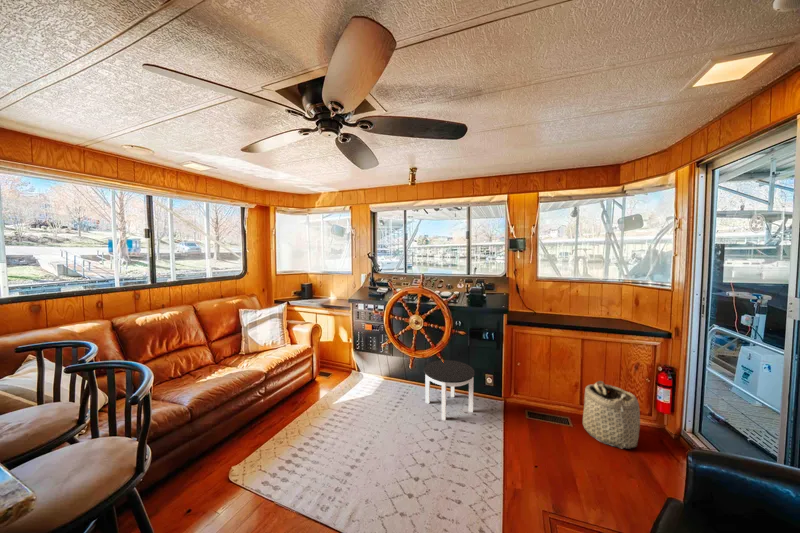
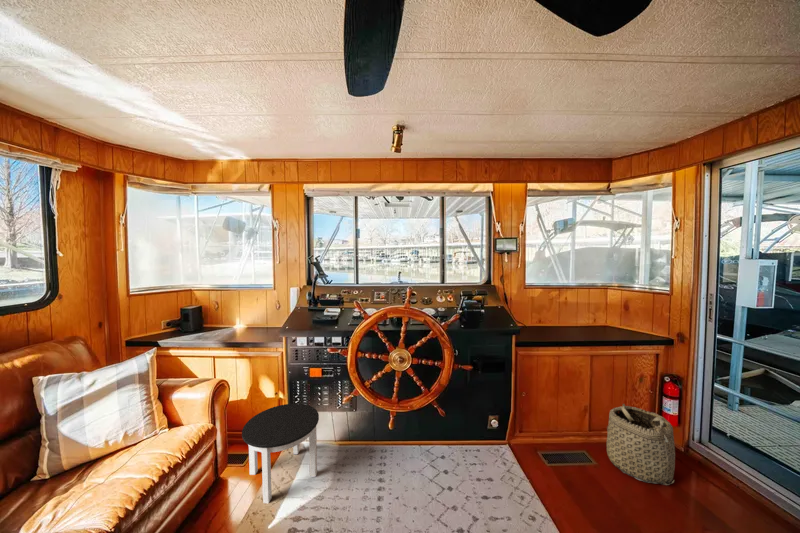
round table: present [424,360,474,420] -> present [242,404,319,503]

